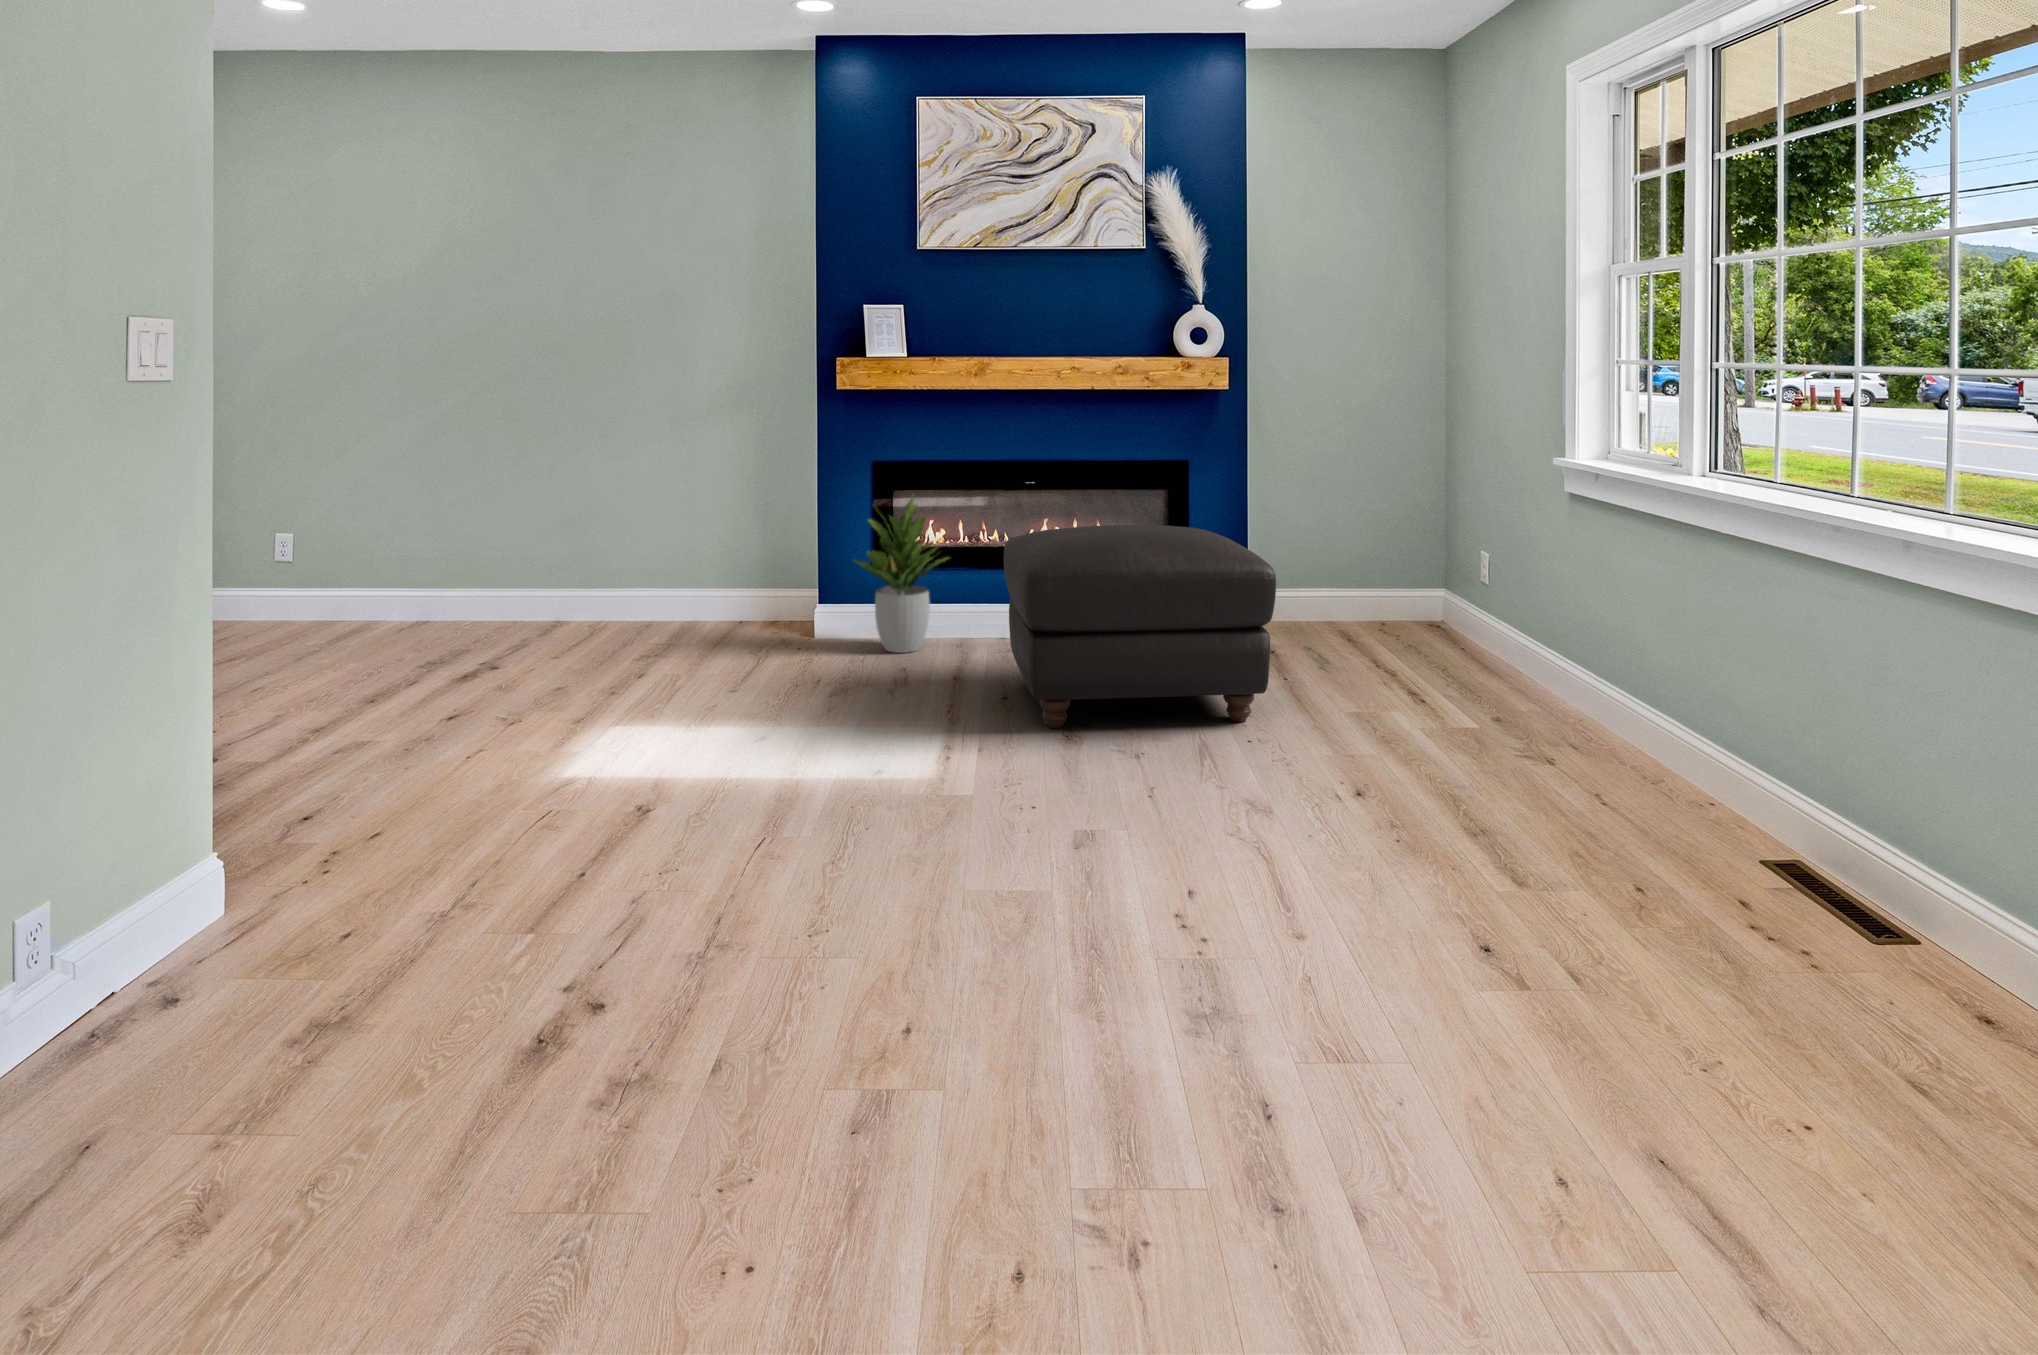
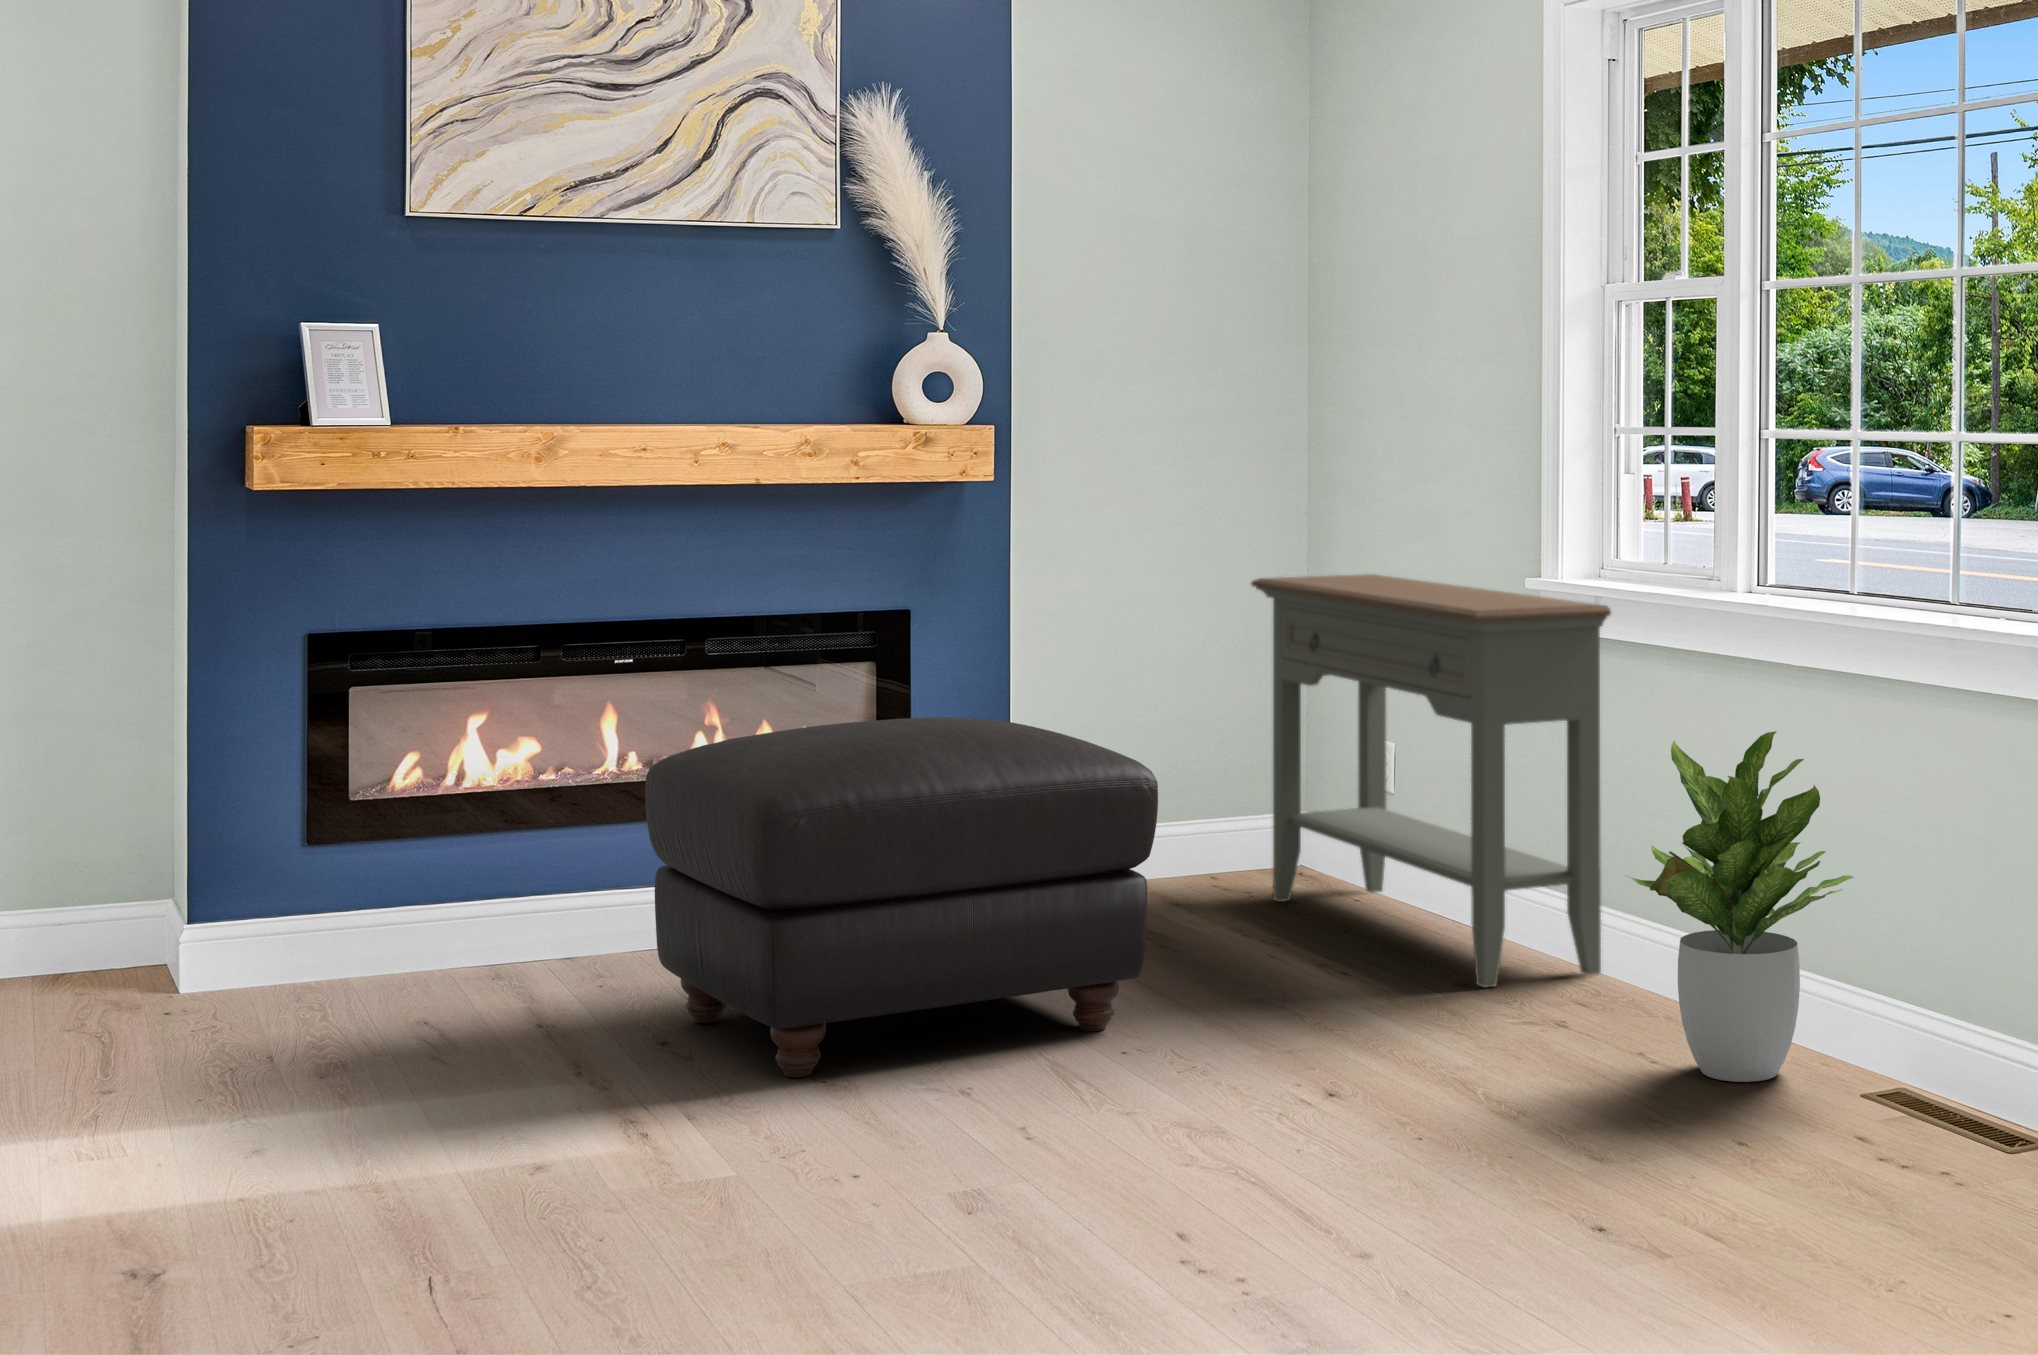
console table: none [1389,451,1603,727] -> present [1251,574,1611,987]
potted plant: present [853,498,948,653] -> present [1627,731,1854,1082]

